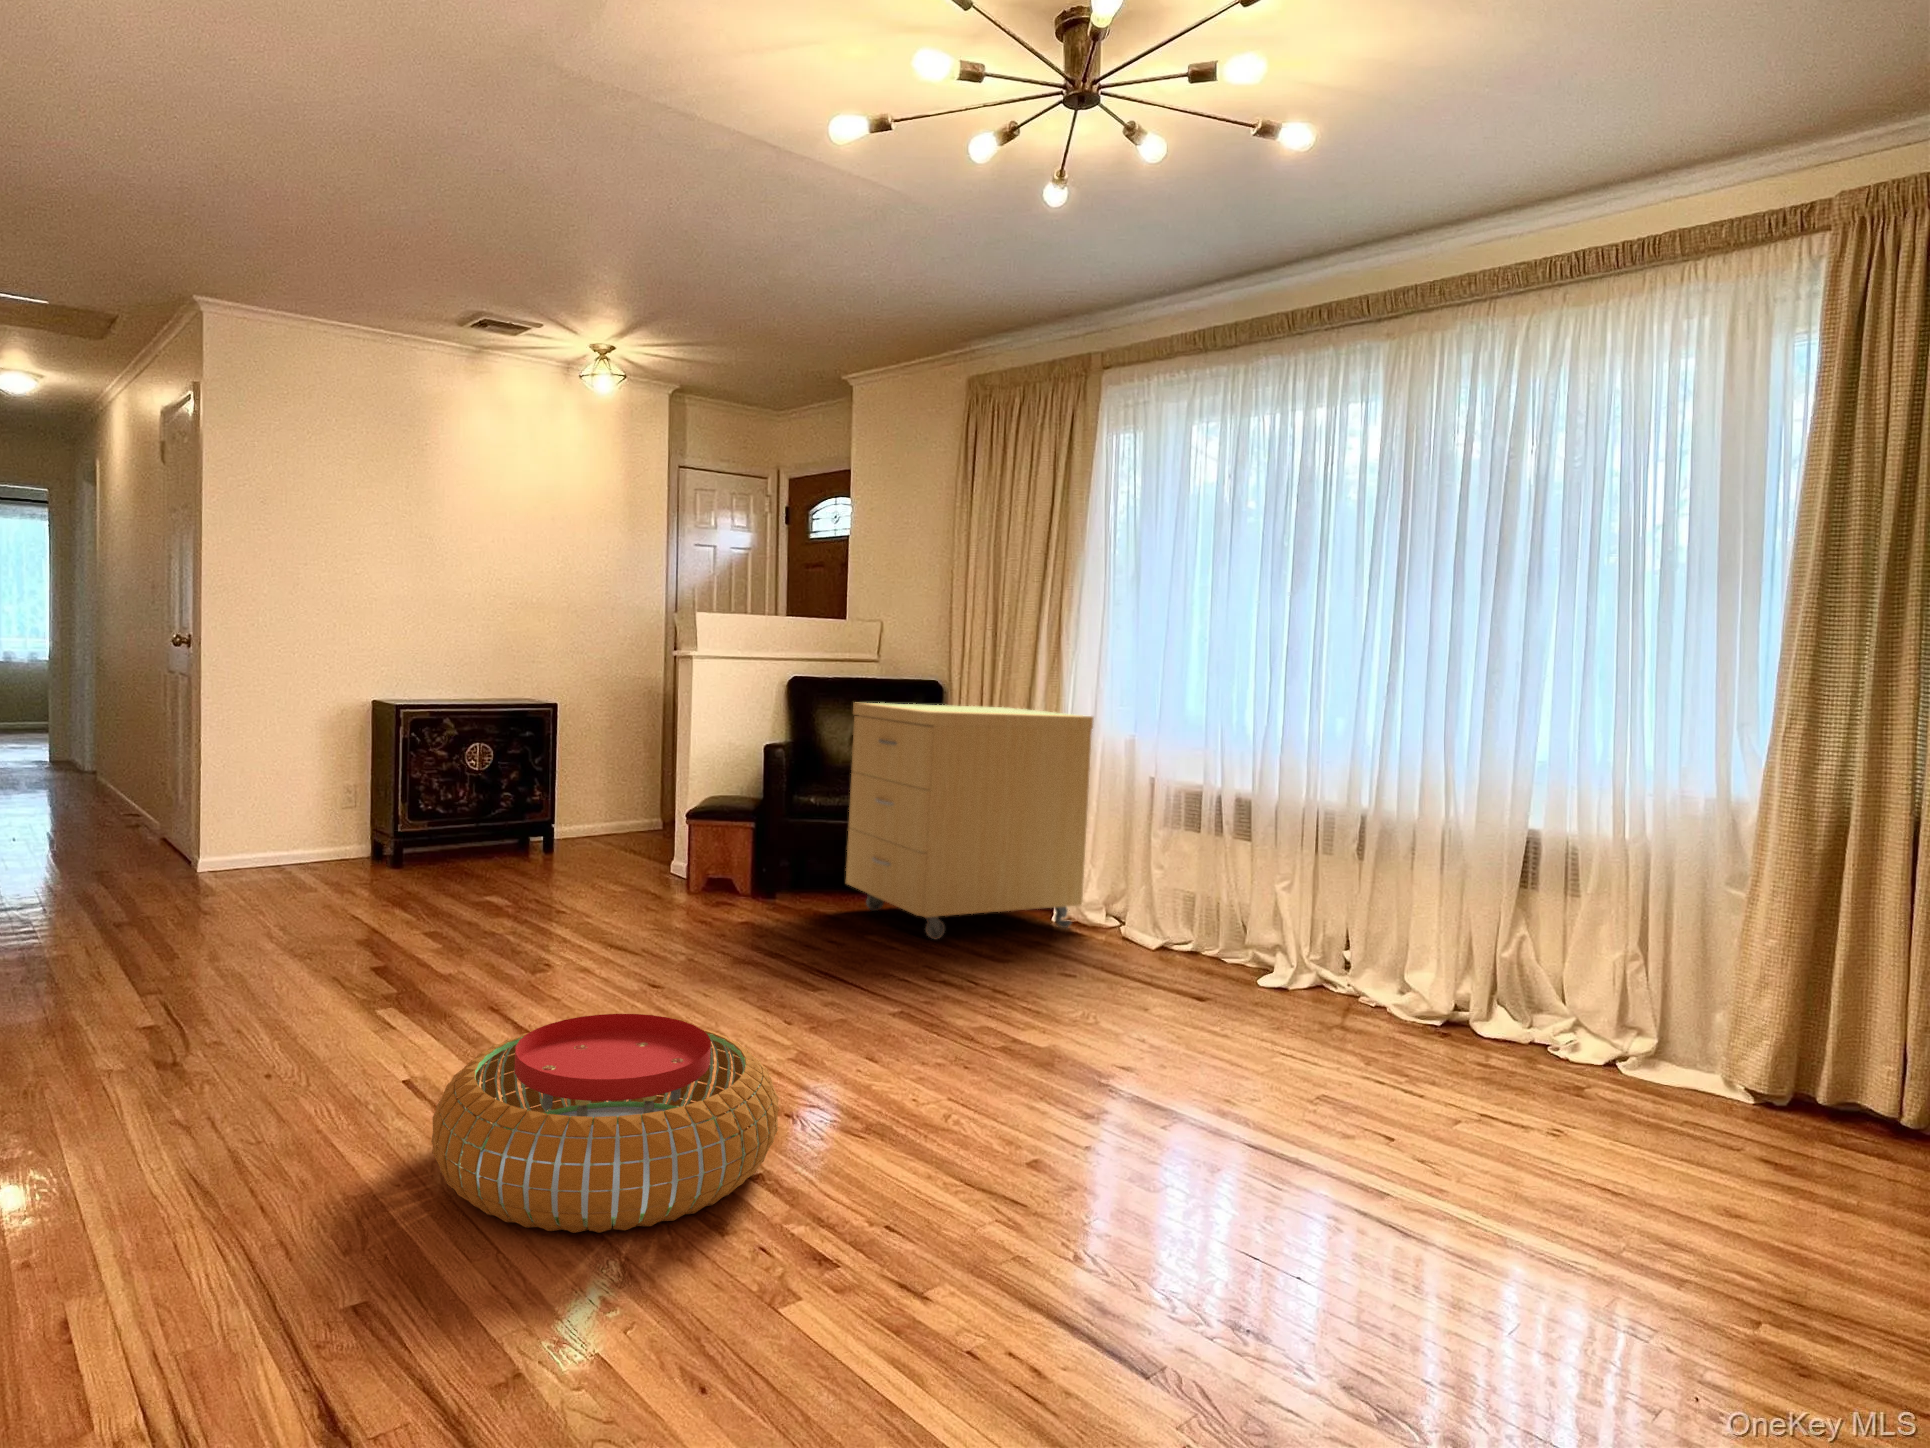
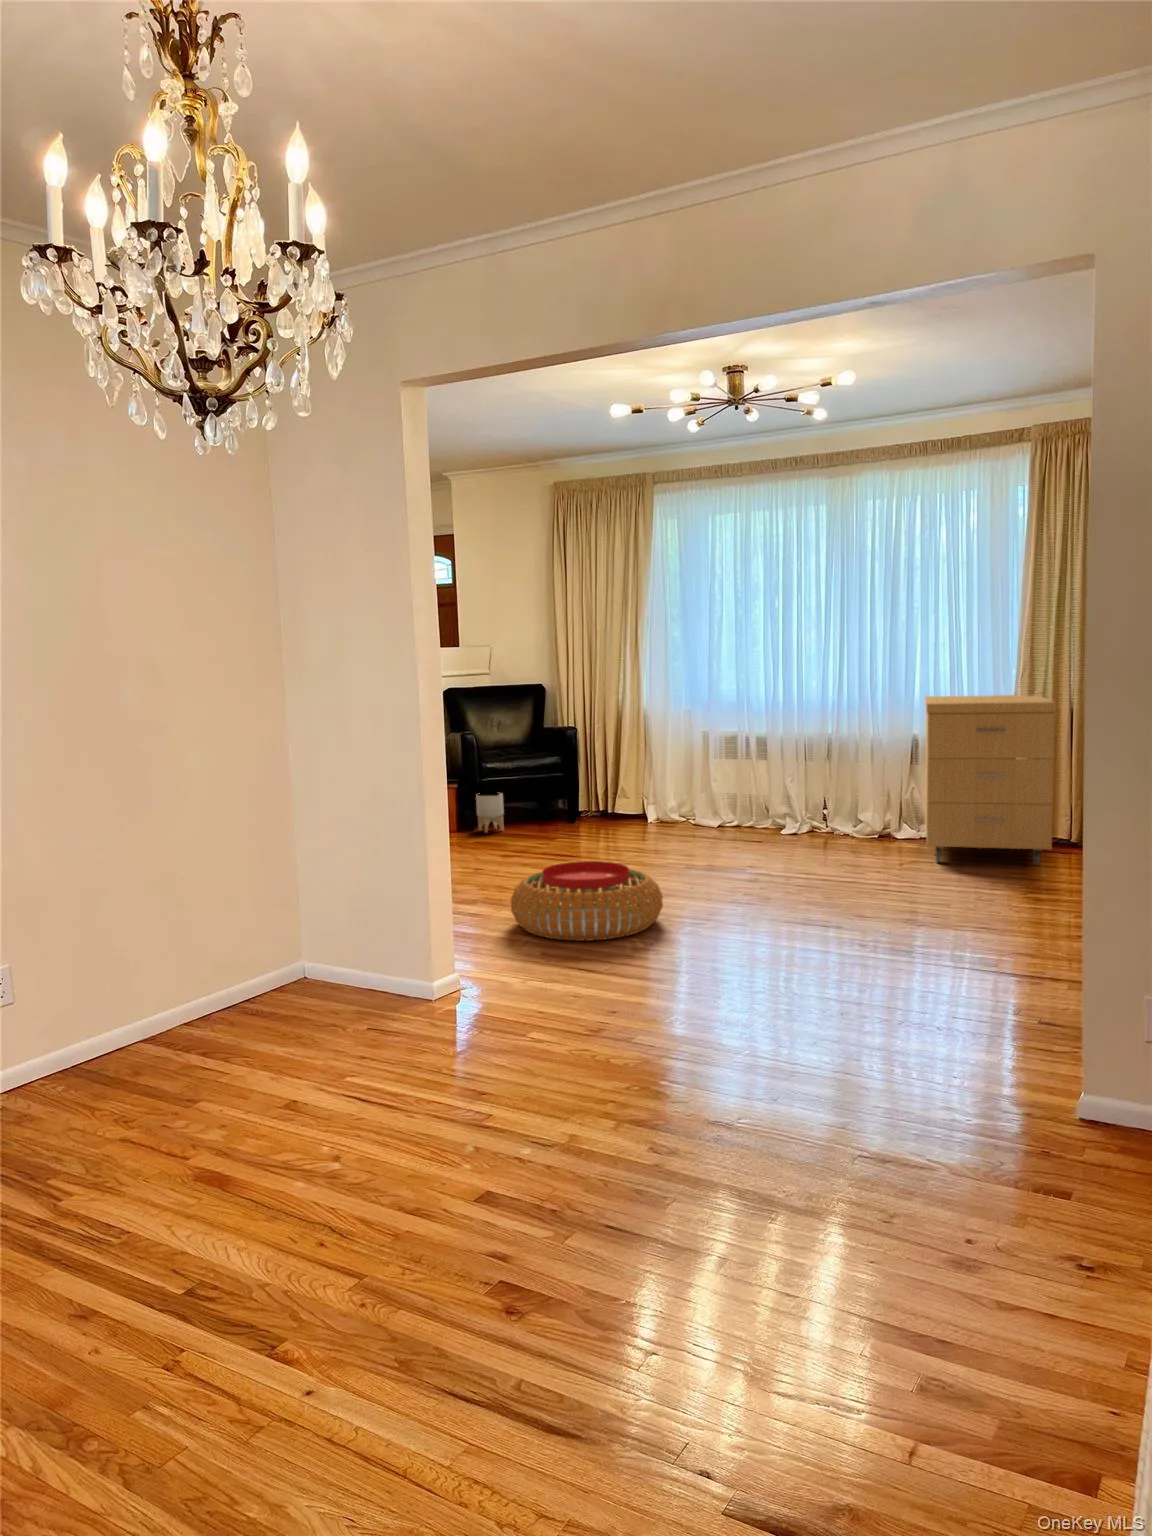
storage cabinet: present [846,703,1094,939] -> present [925,695,1056,865]
planter: none [778,838,821,902] -> present [476,793,504,833]

